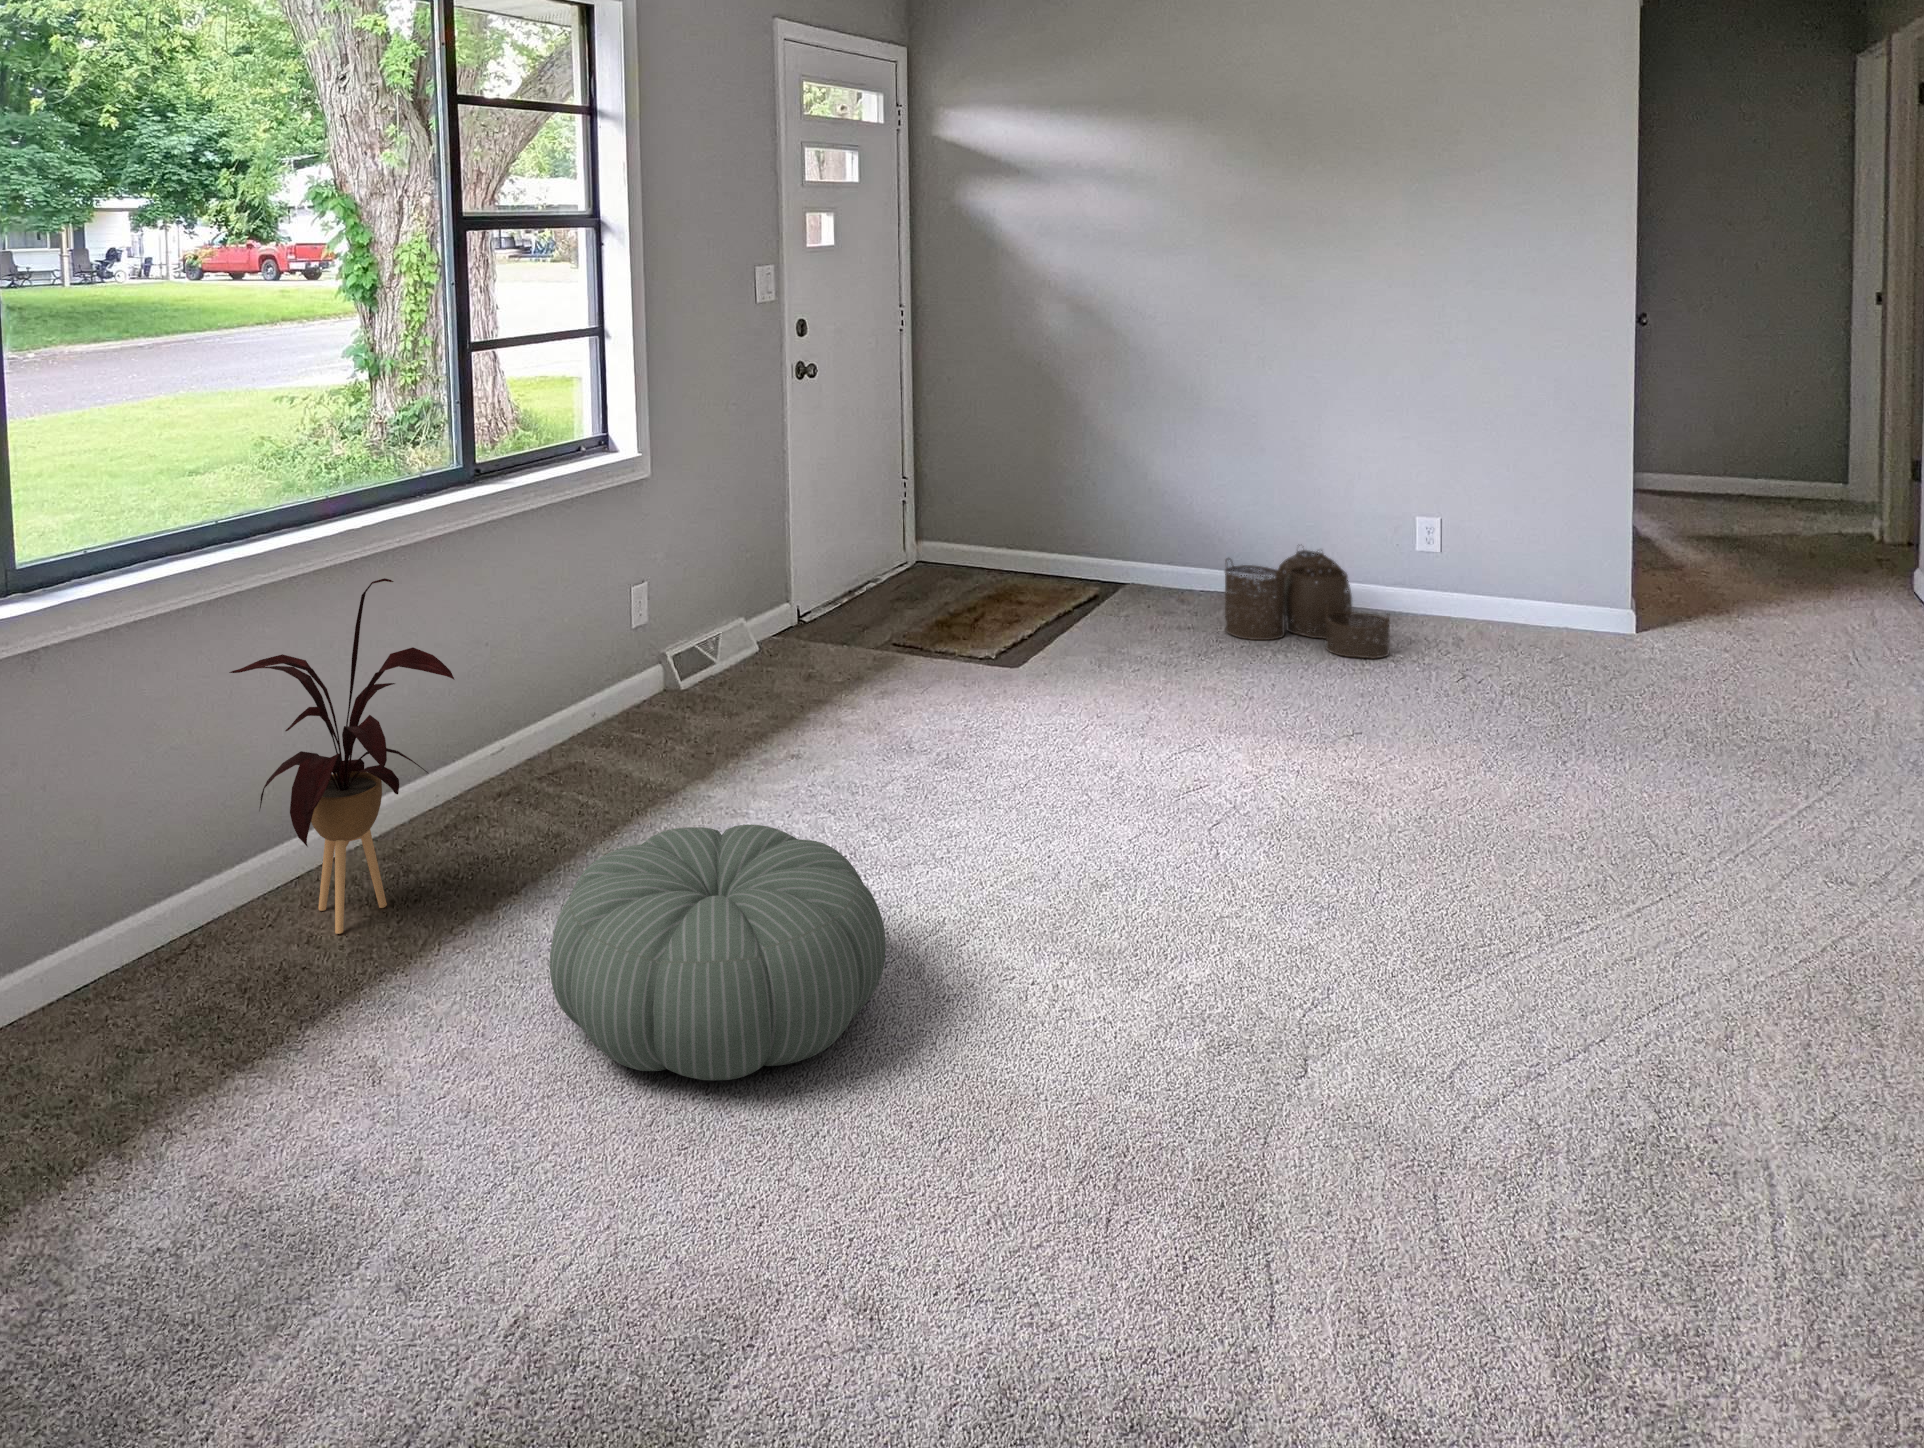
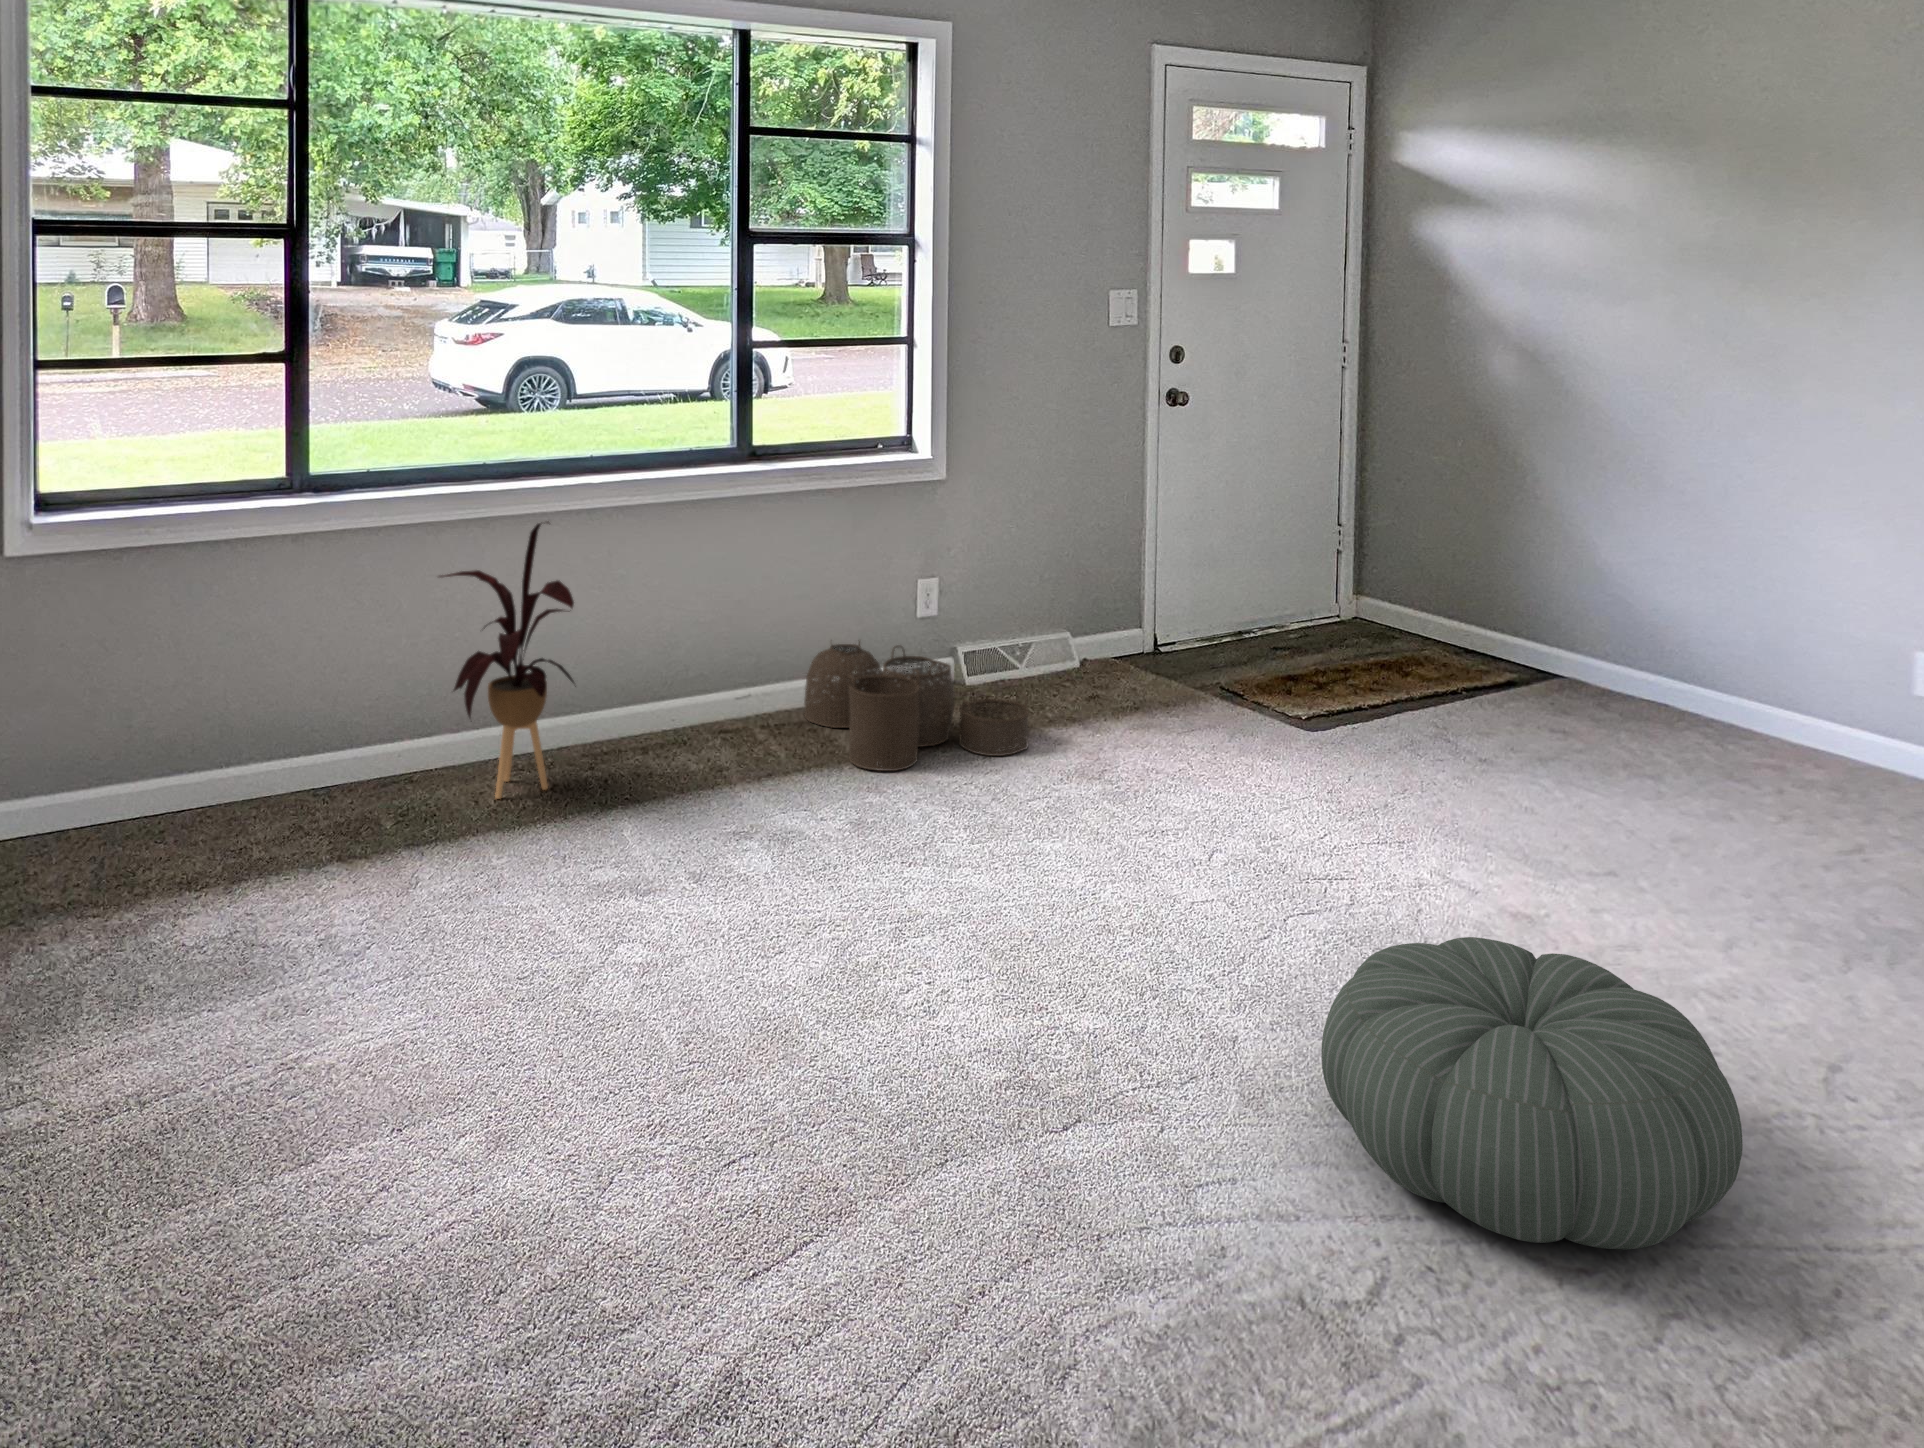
woven basket: present [1225,550,1390,659] -> present [804,641,1029,771]
pouf: present [550,825,886,1080] -> present [1321,937,1743,1250]

